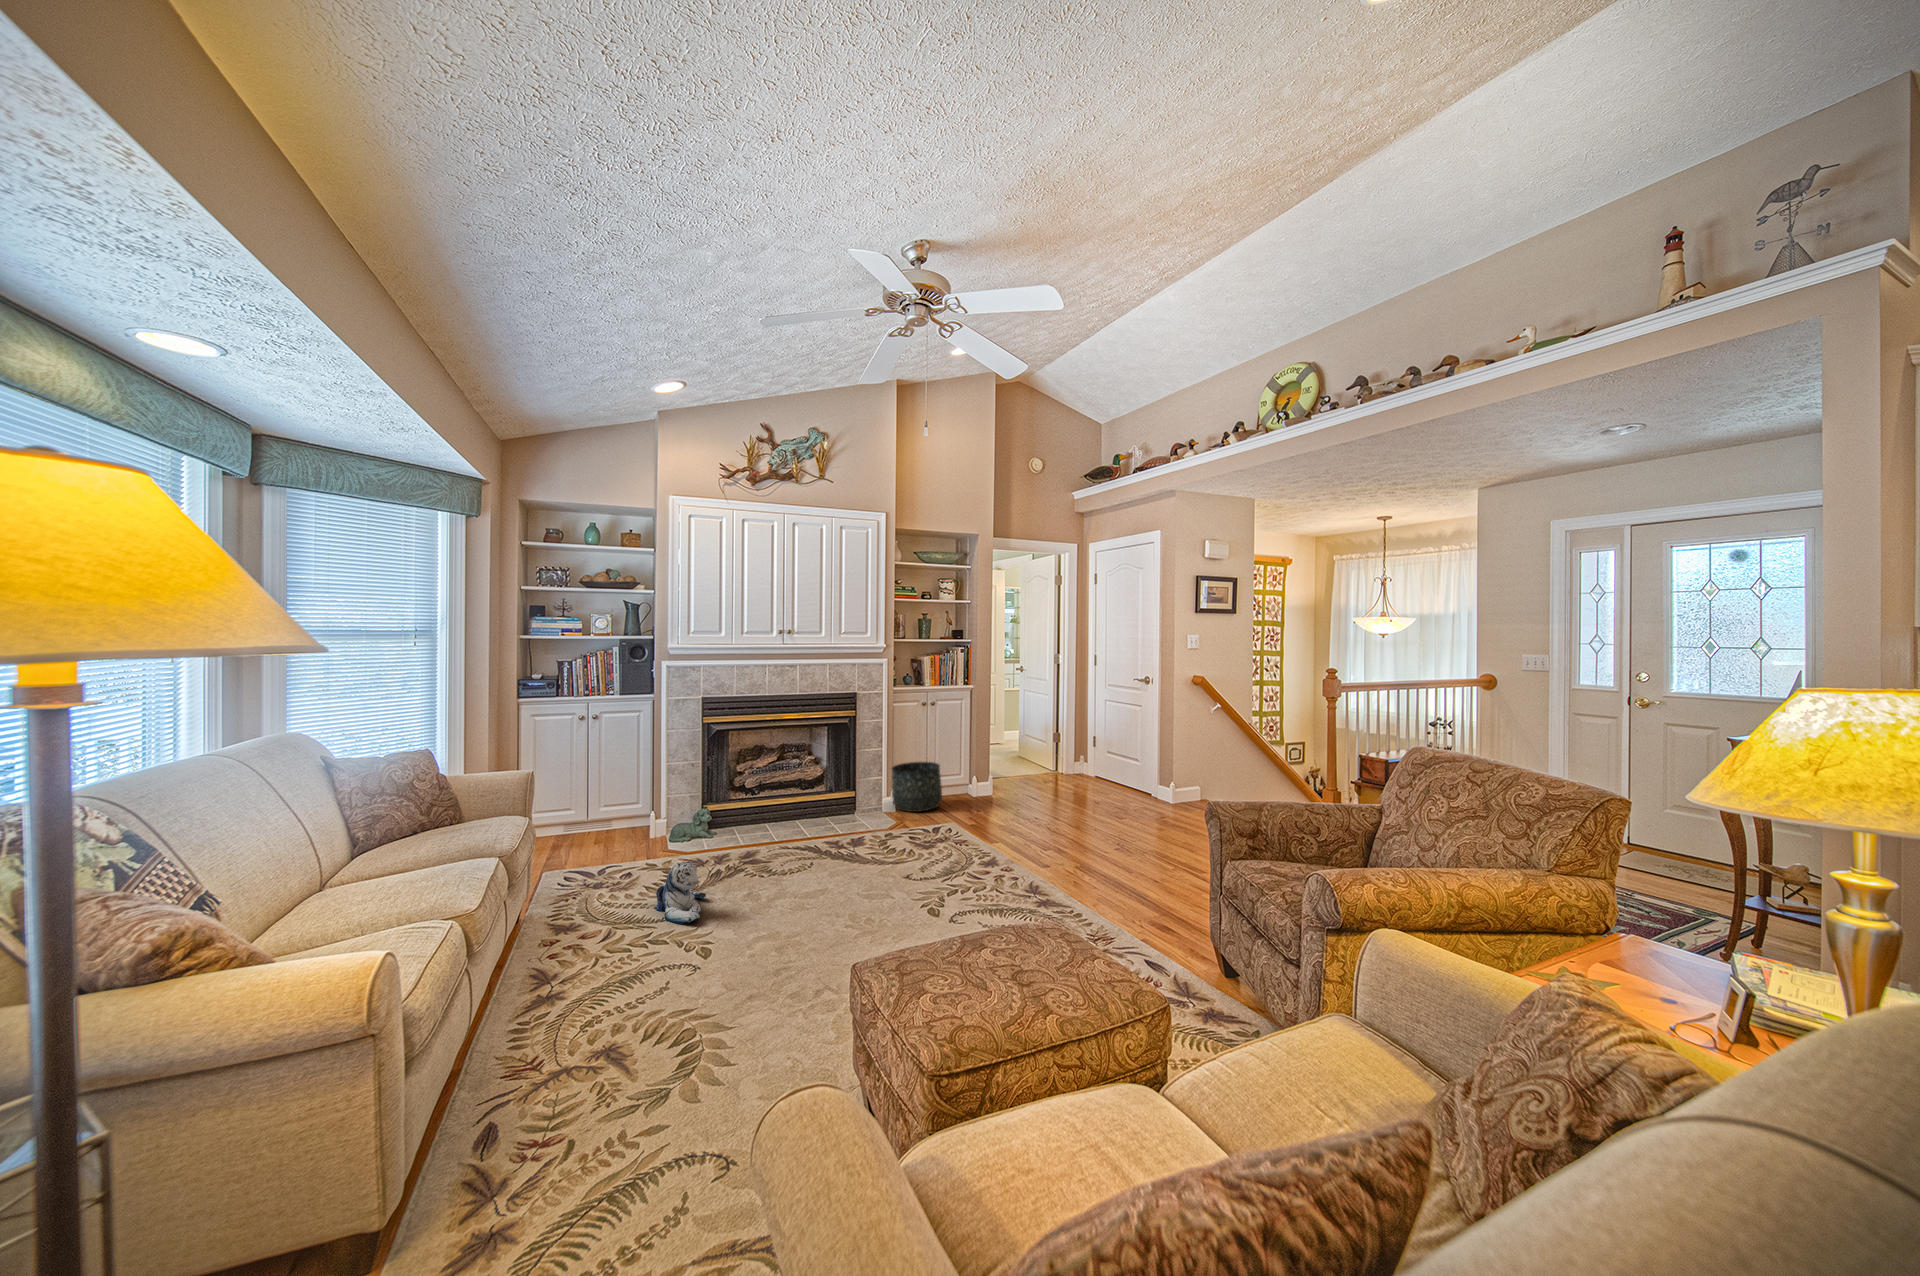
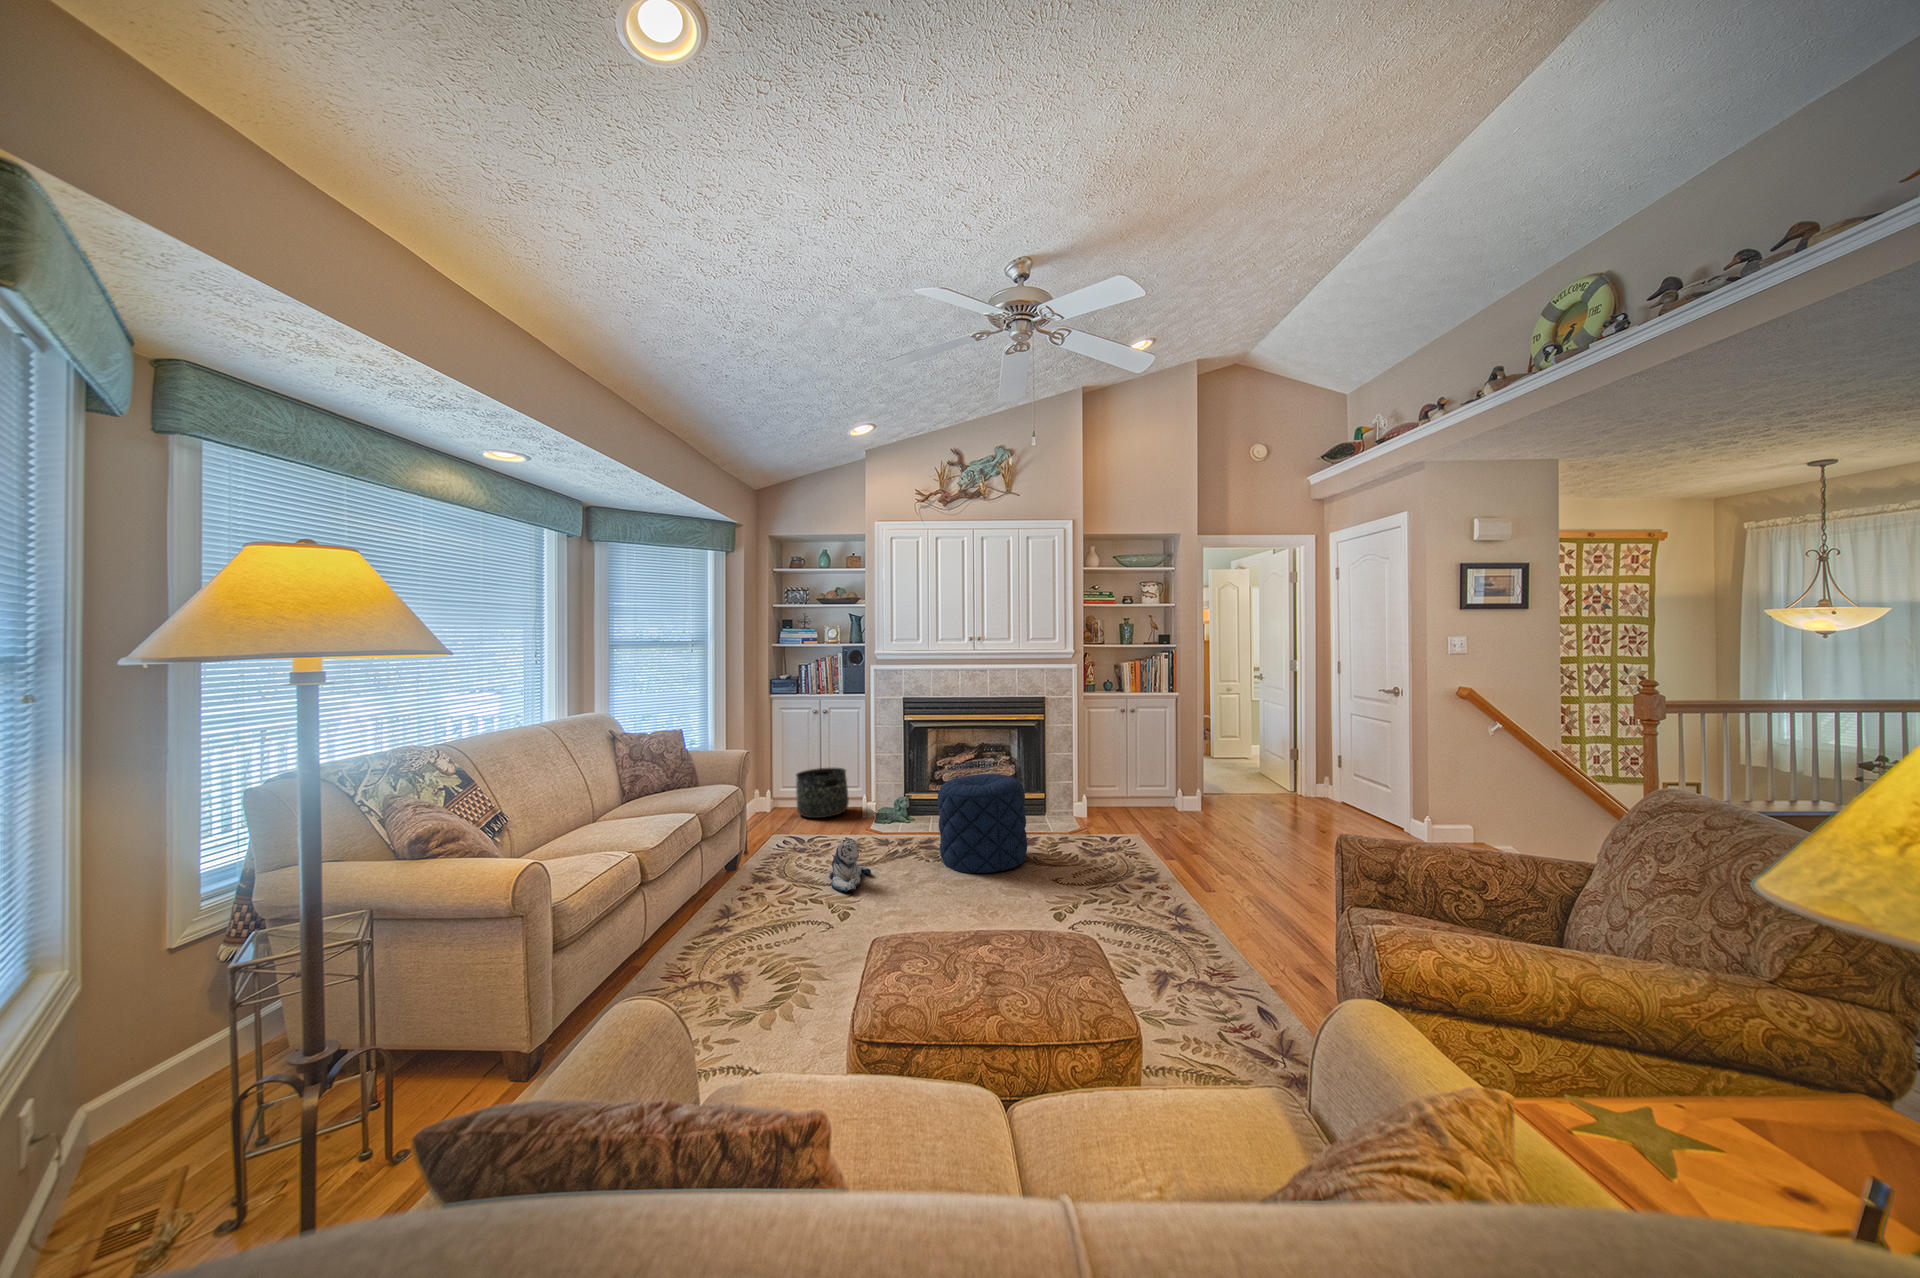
basket: present [891,762,942,812] -> present [796,768,849,818]
pouf: none [773,775,867,882] -> present [938,774,1027,873]

